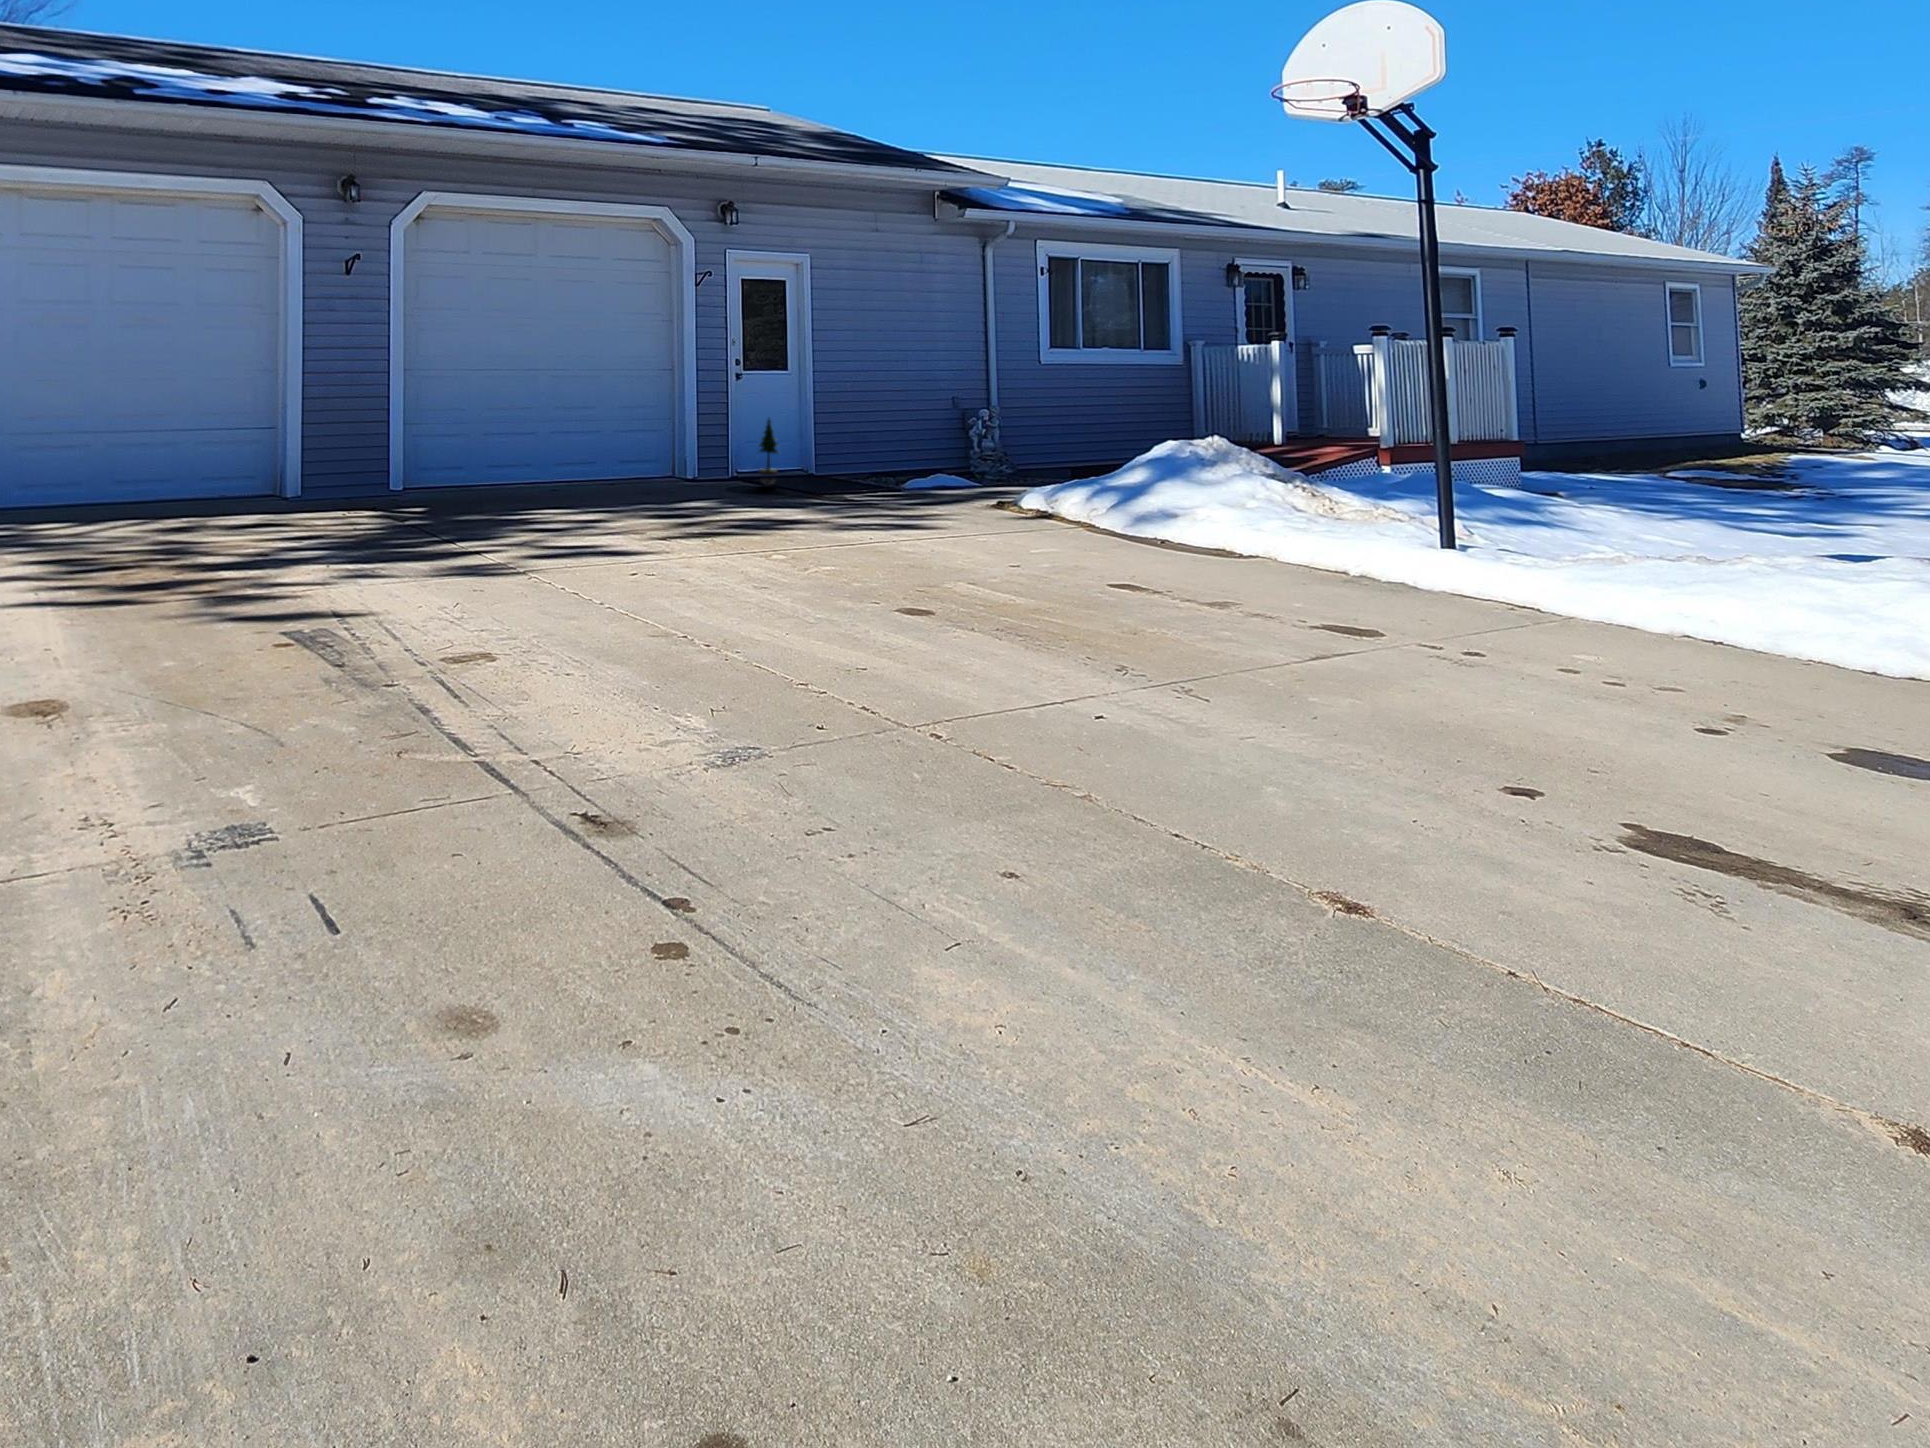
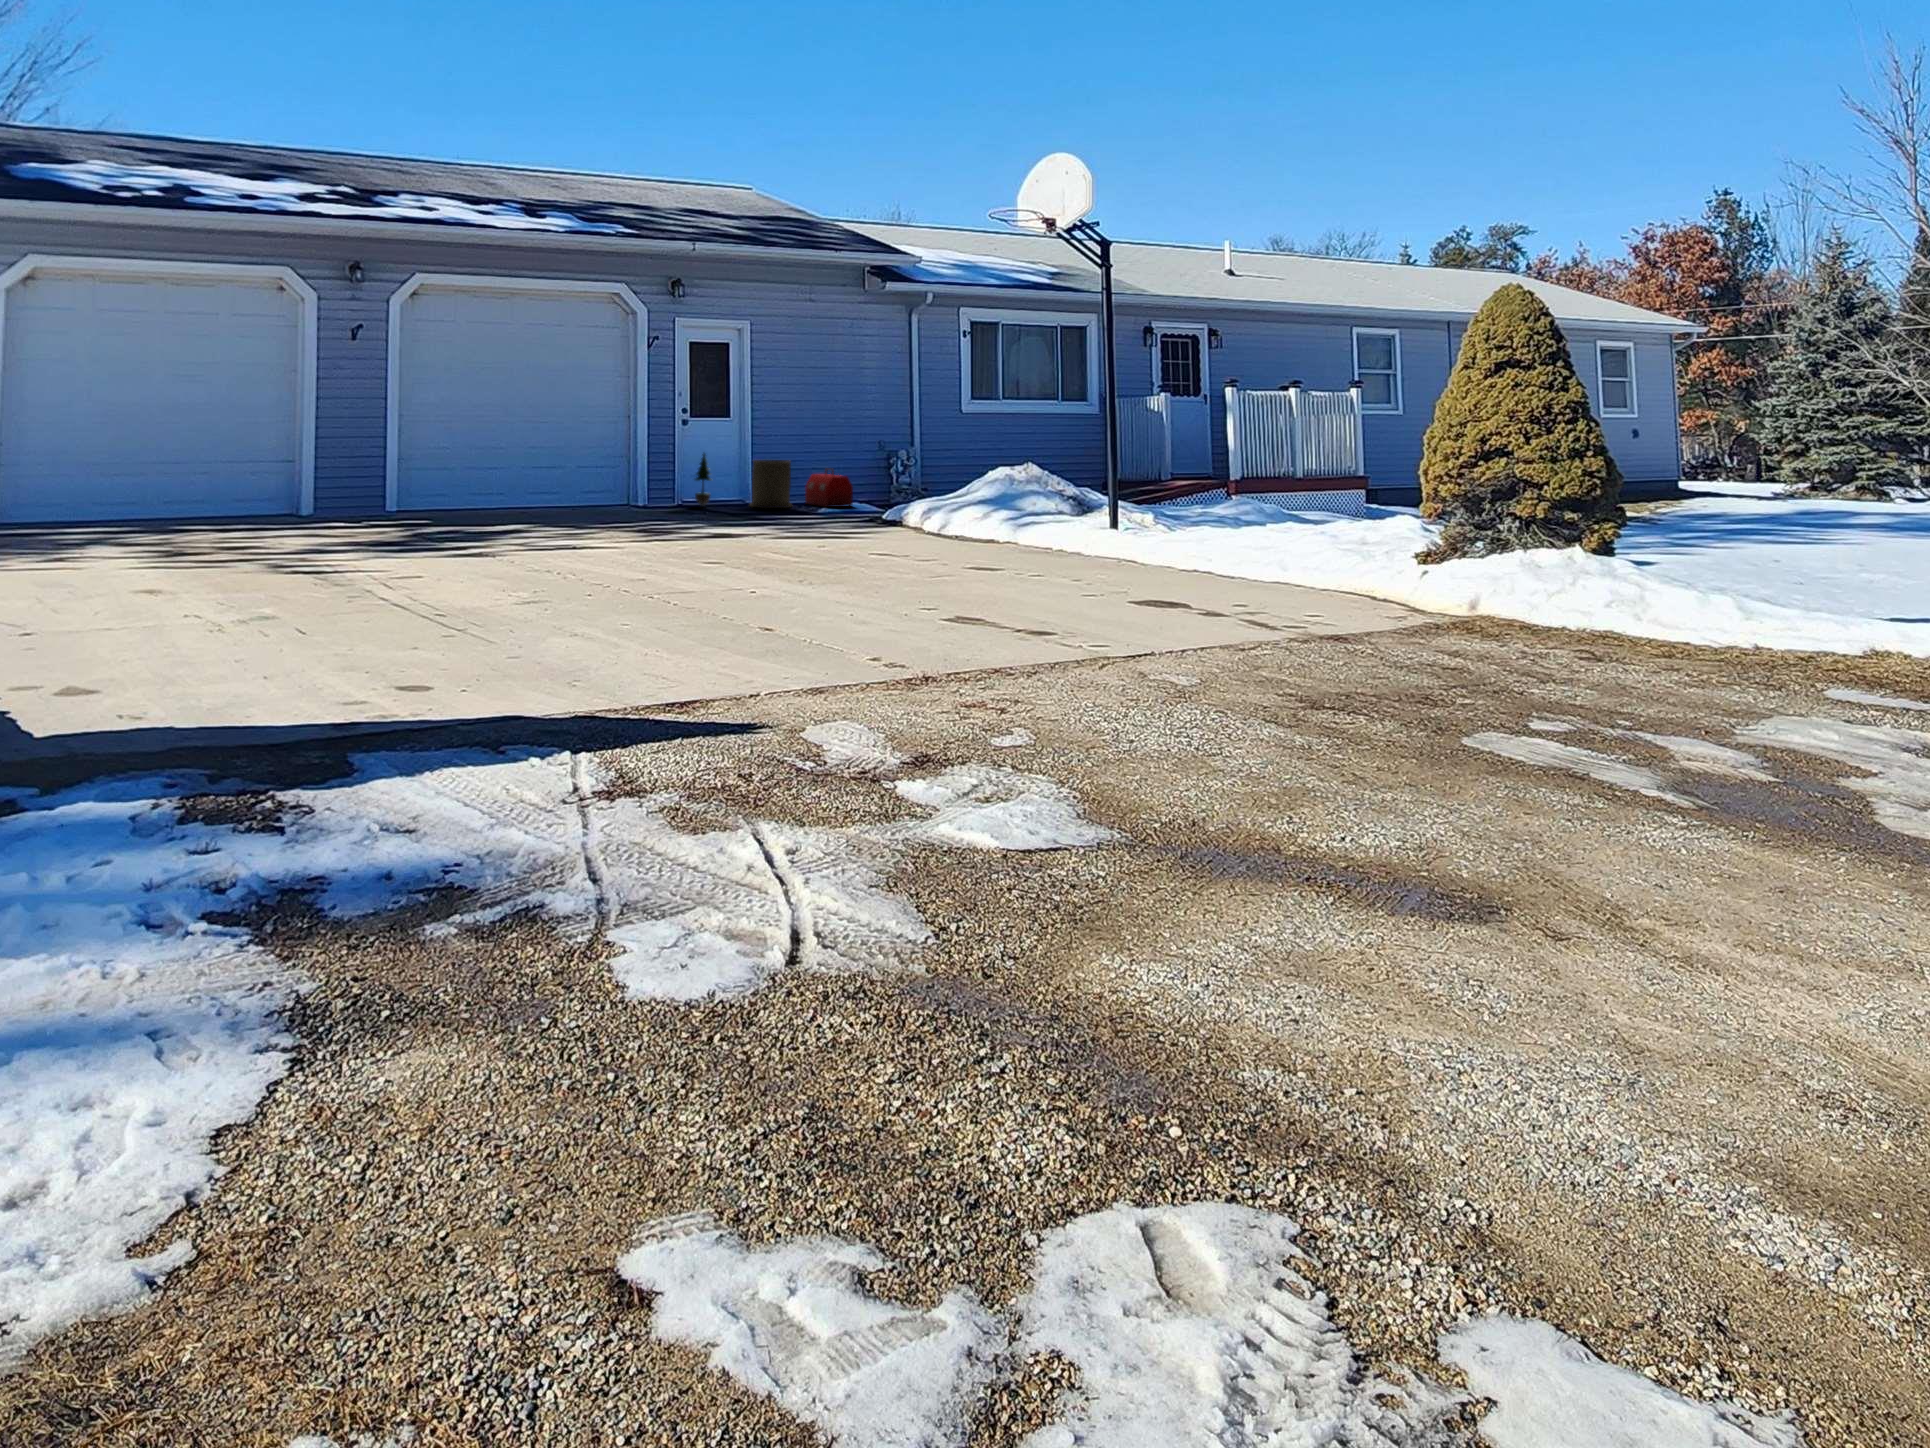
trash can: none [819,426,874,487] -> present [750,460,792,508]
toolbox: none [878,436,943,485] -> present [805,468,853,507]

